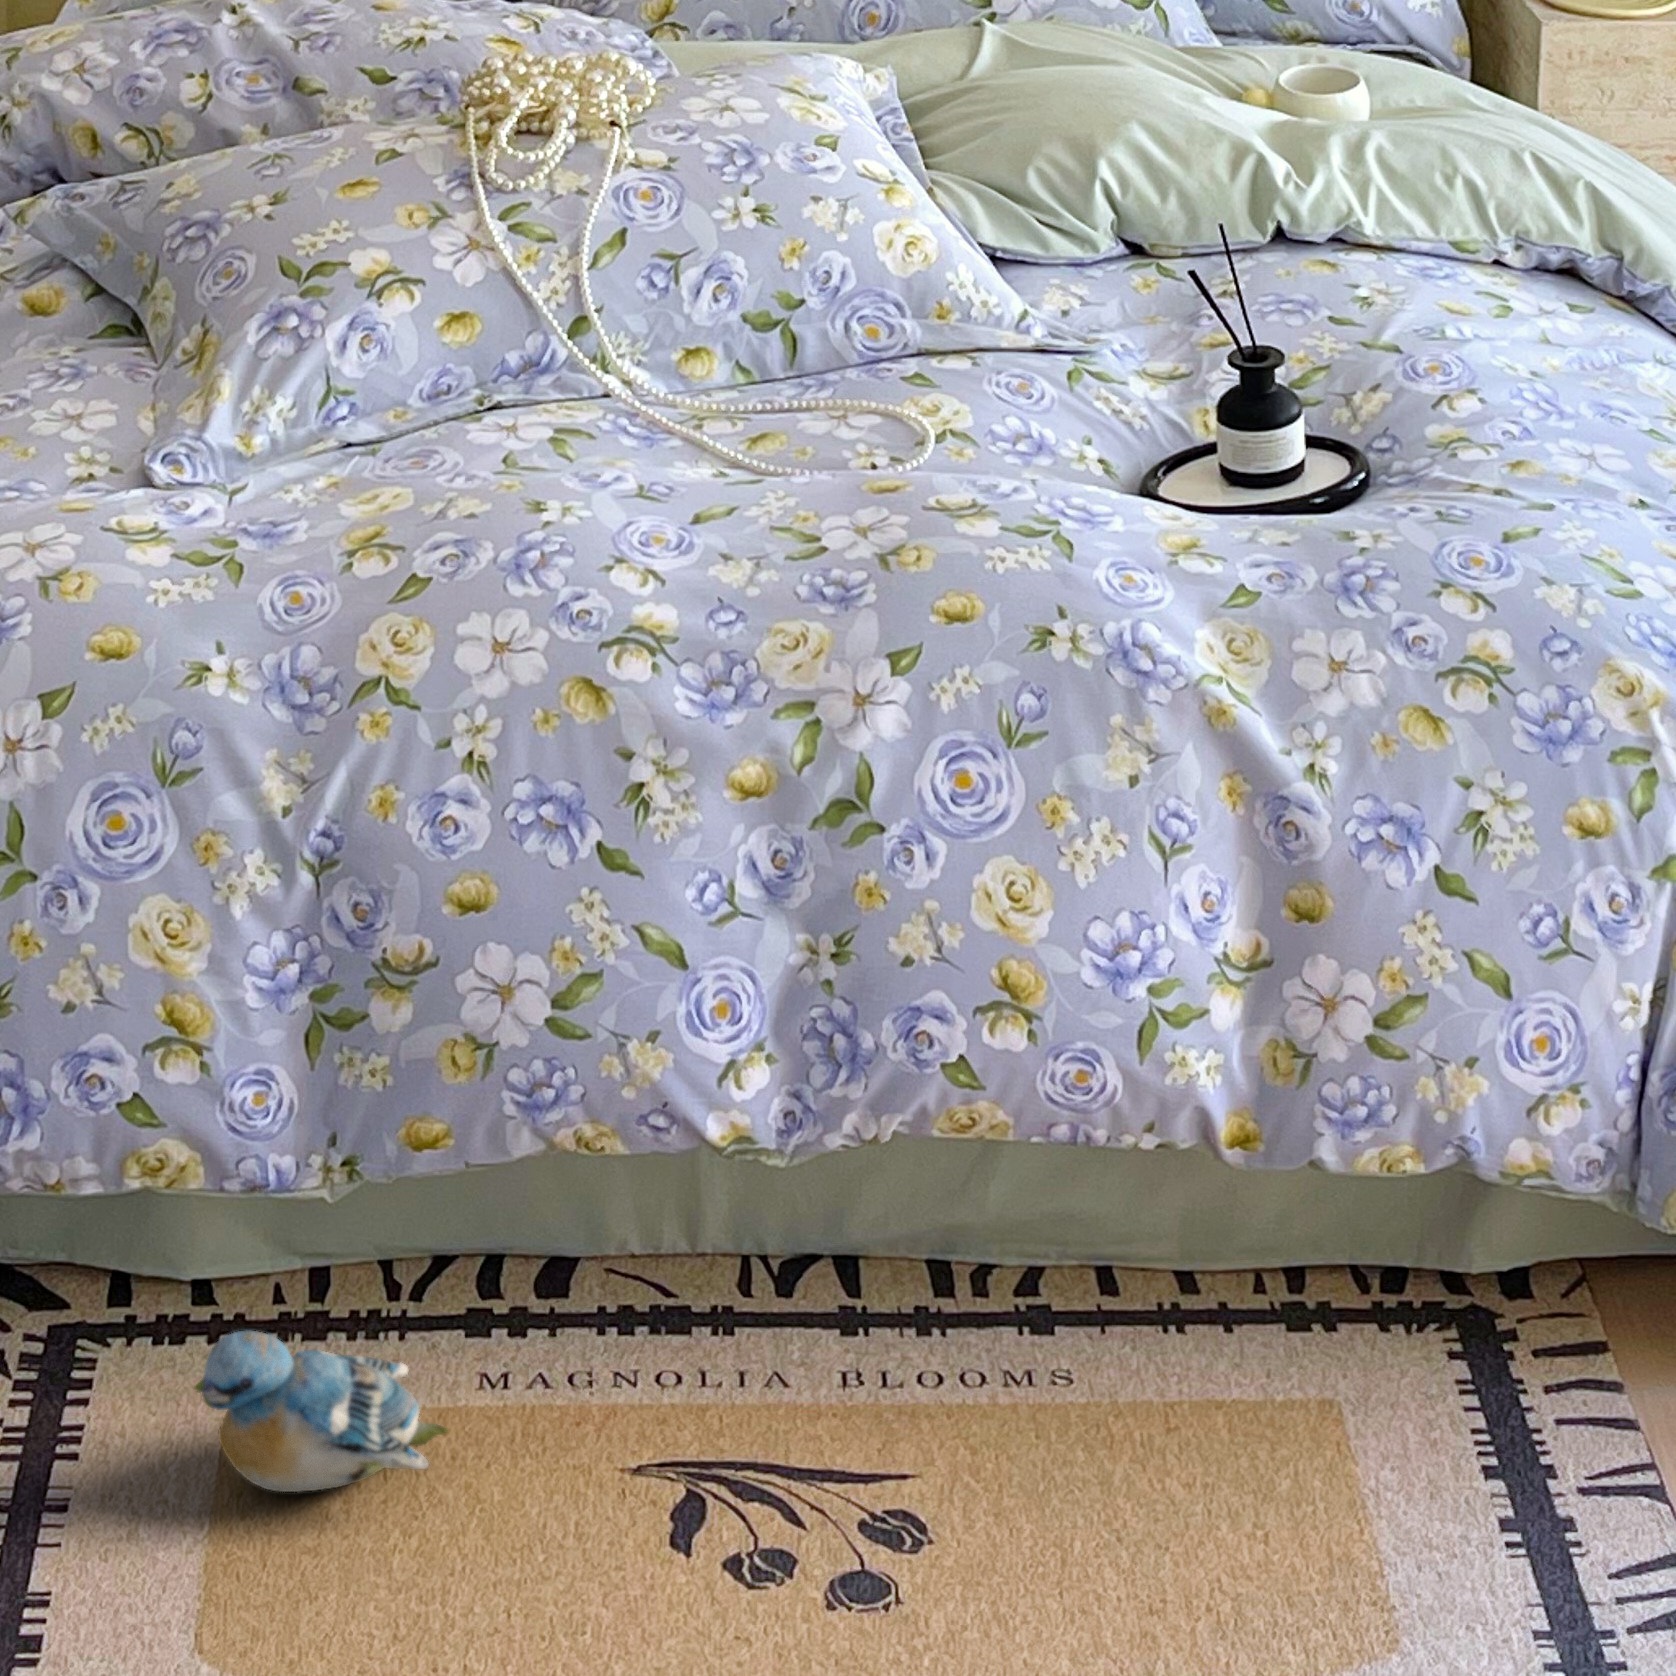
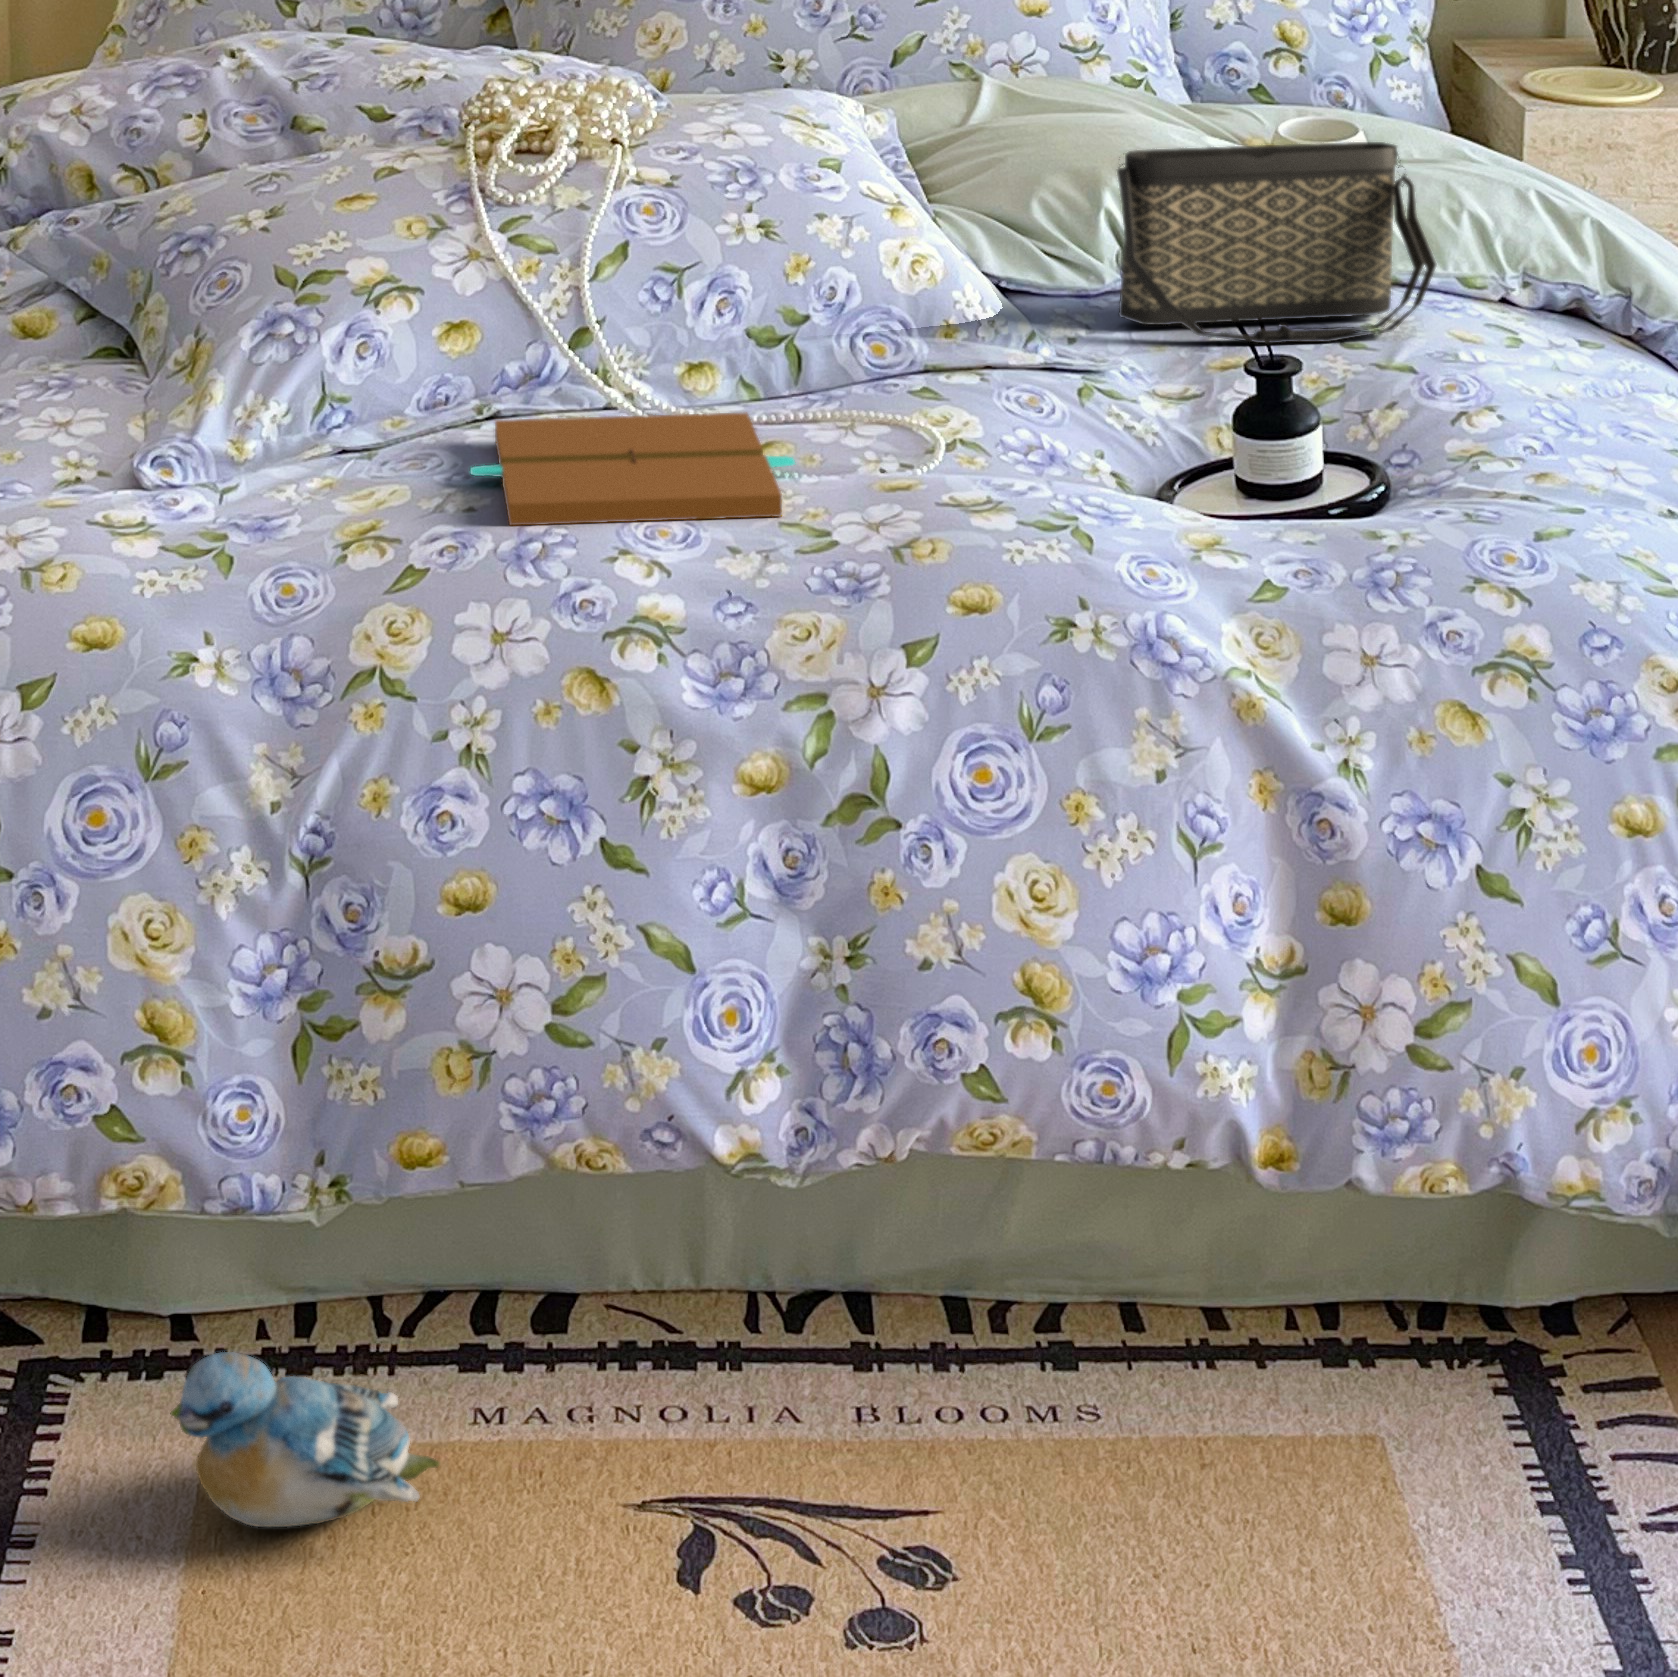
handbag: none [1112,103,1430,309] -> present [1117,142,1437,344]
book: none [471,398,788,527] -> present [470,412,795,526]

